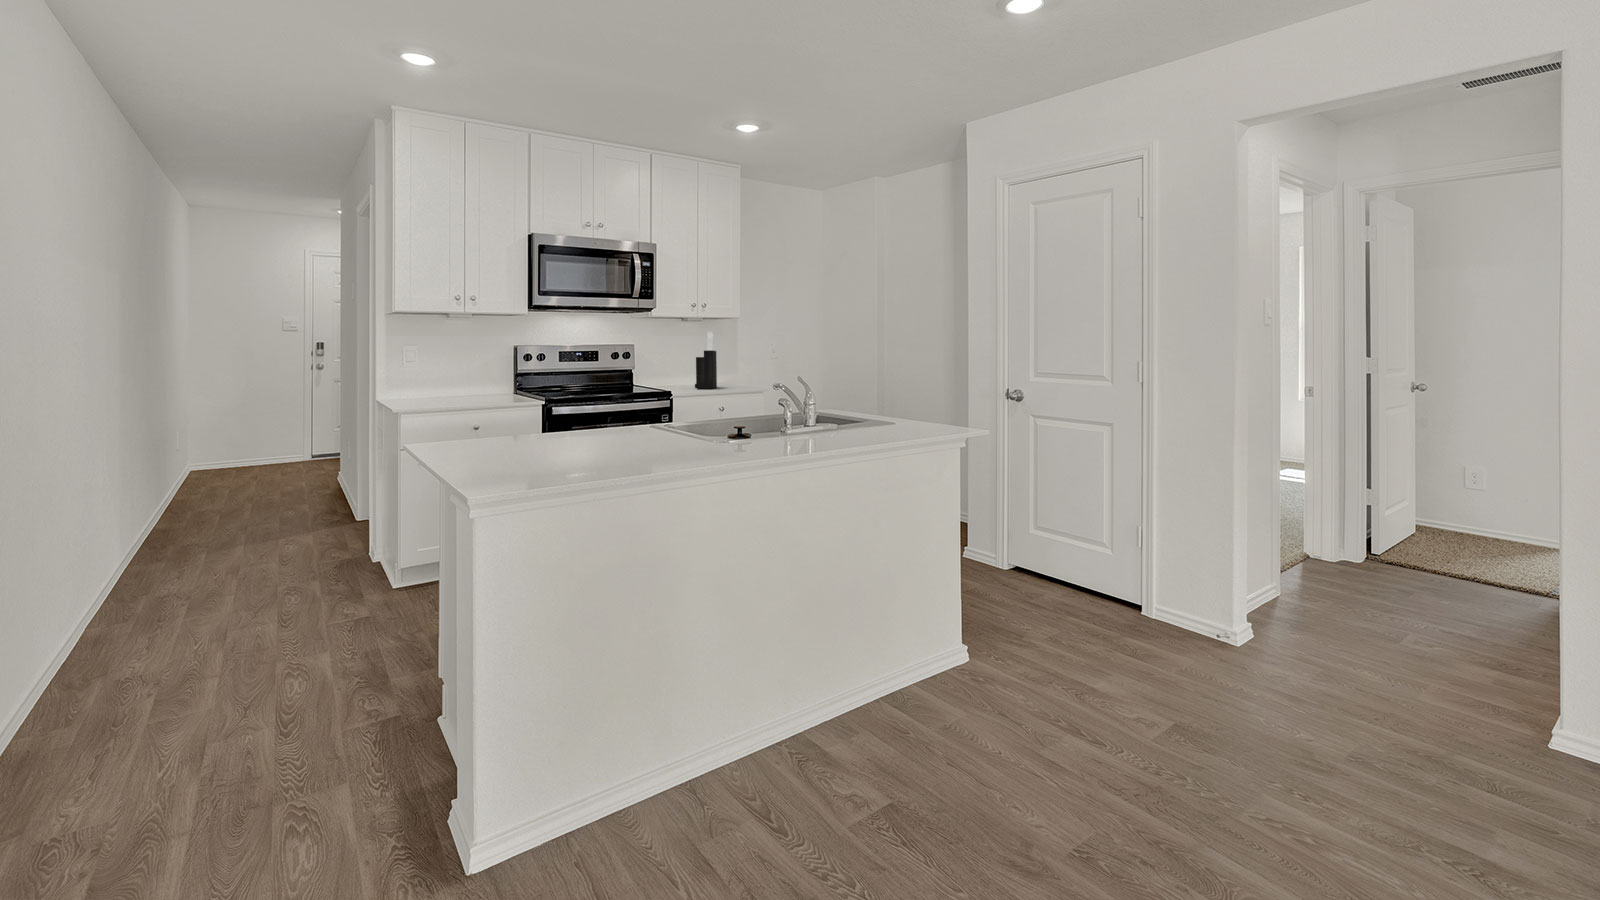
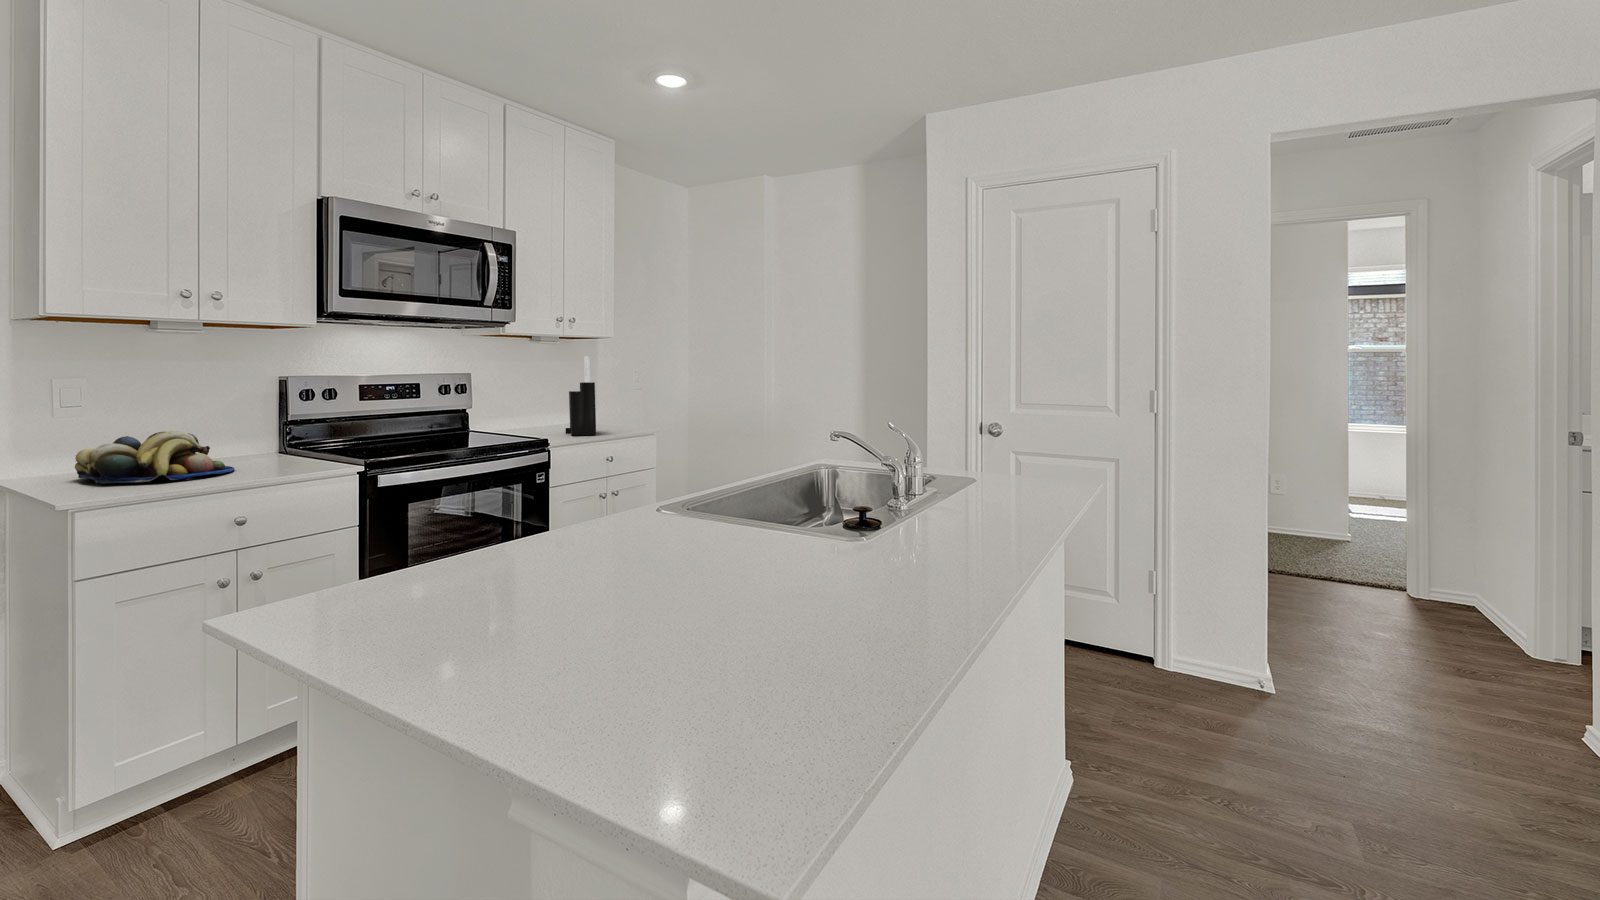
fruit bowl: none [407,376,482,402] -> present [75,431,234,483]

